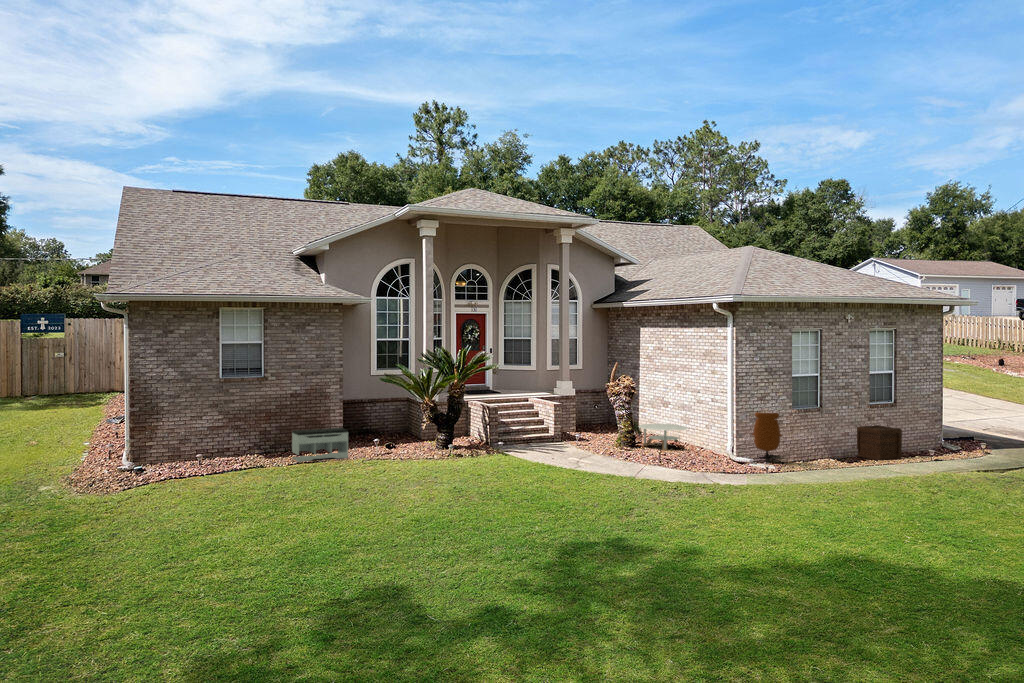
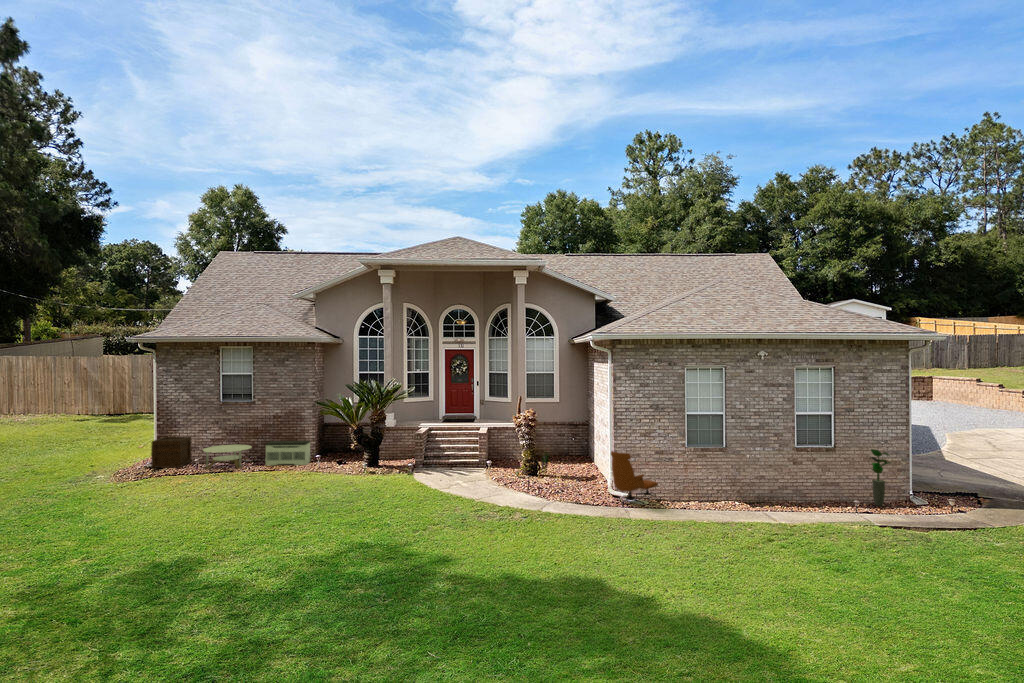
potted plant: none [918,403,939,453] -> present [871,449,890,506]
round table: present [639,424,689,451] -> present [203,445,252,469]
wooden crate: present [855,425,902,460] -> present [151,437,191,468]

